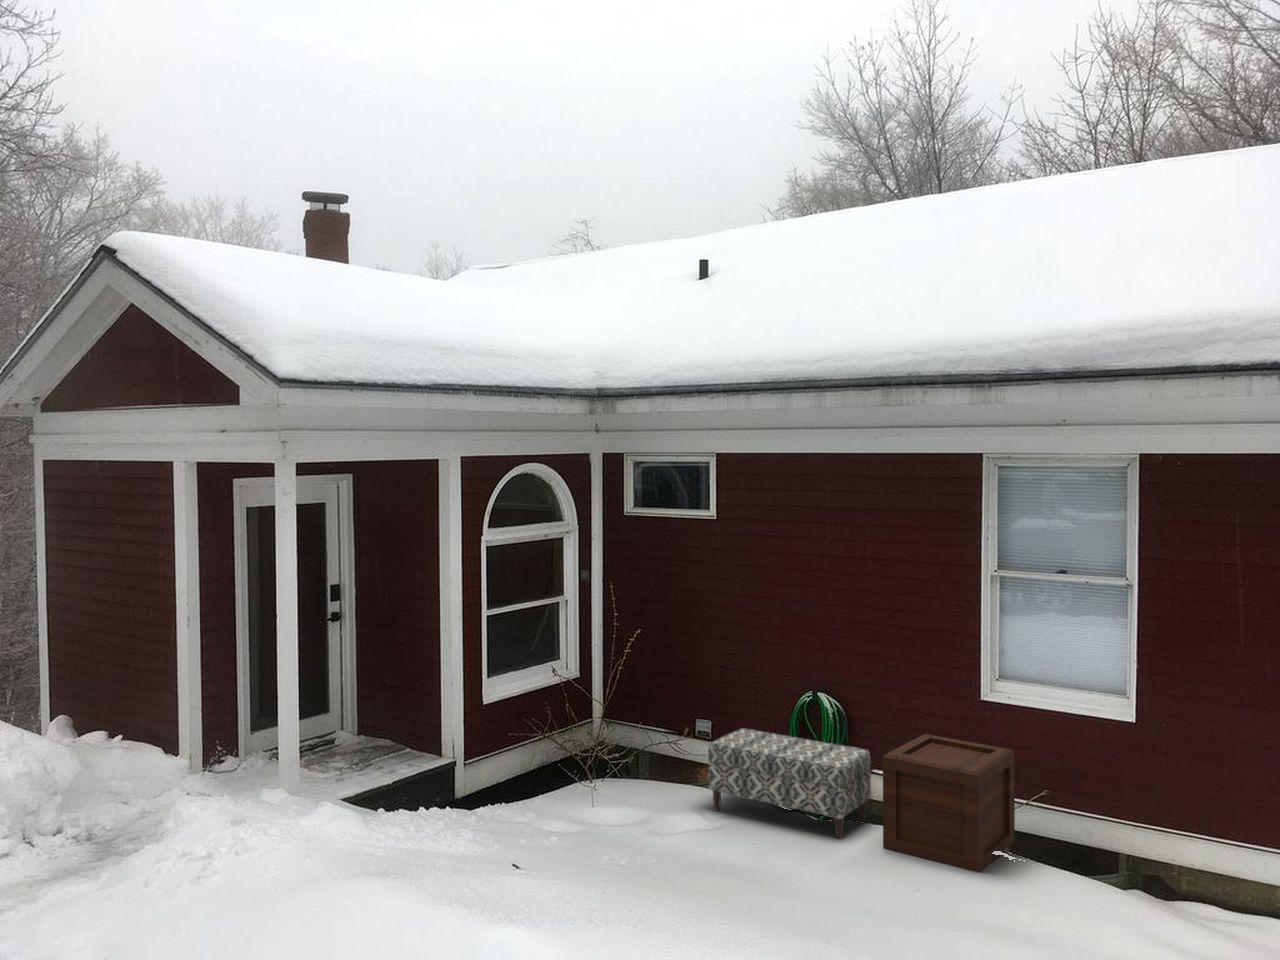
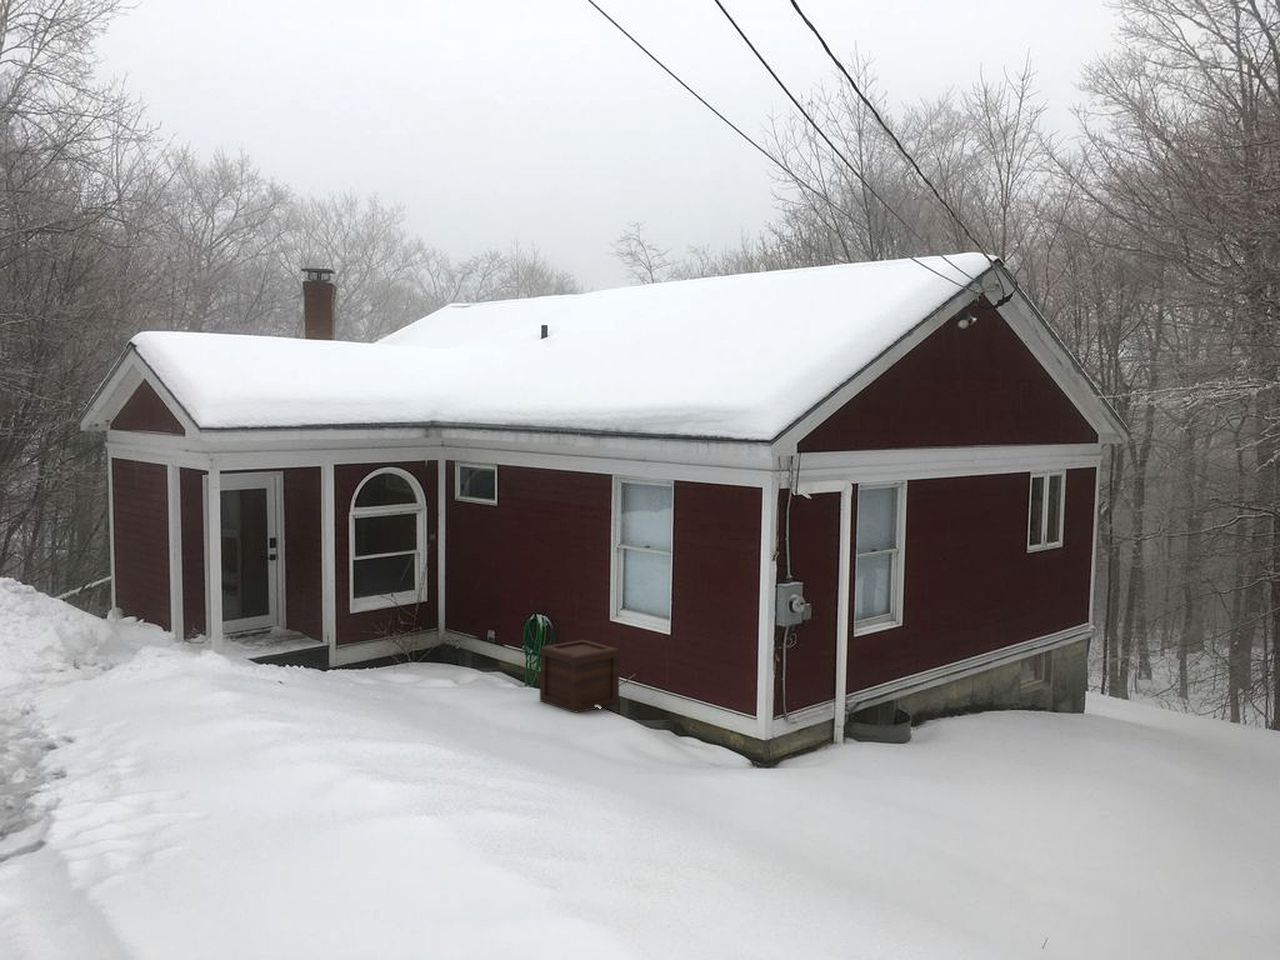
bench: present [708,728,871,838] -> none [467,635,555,697]

